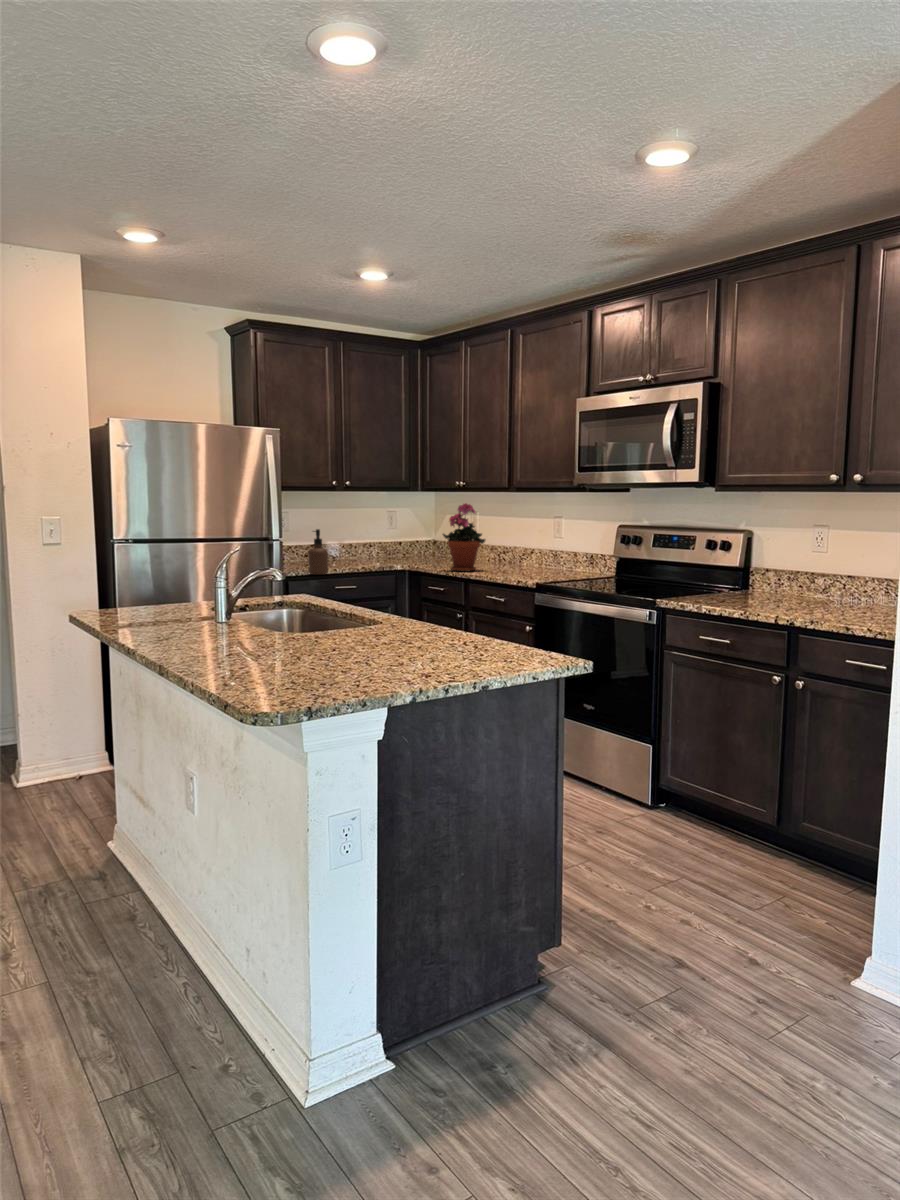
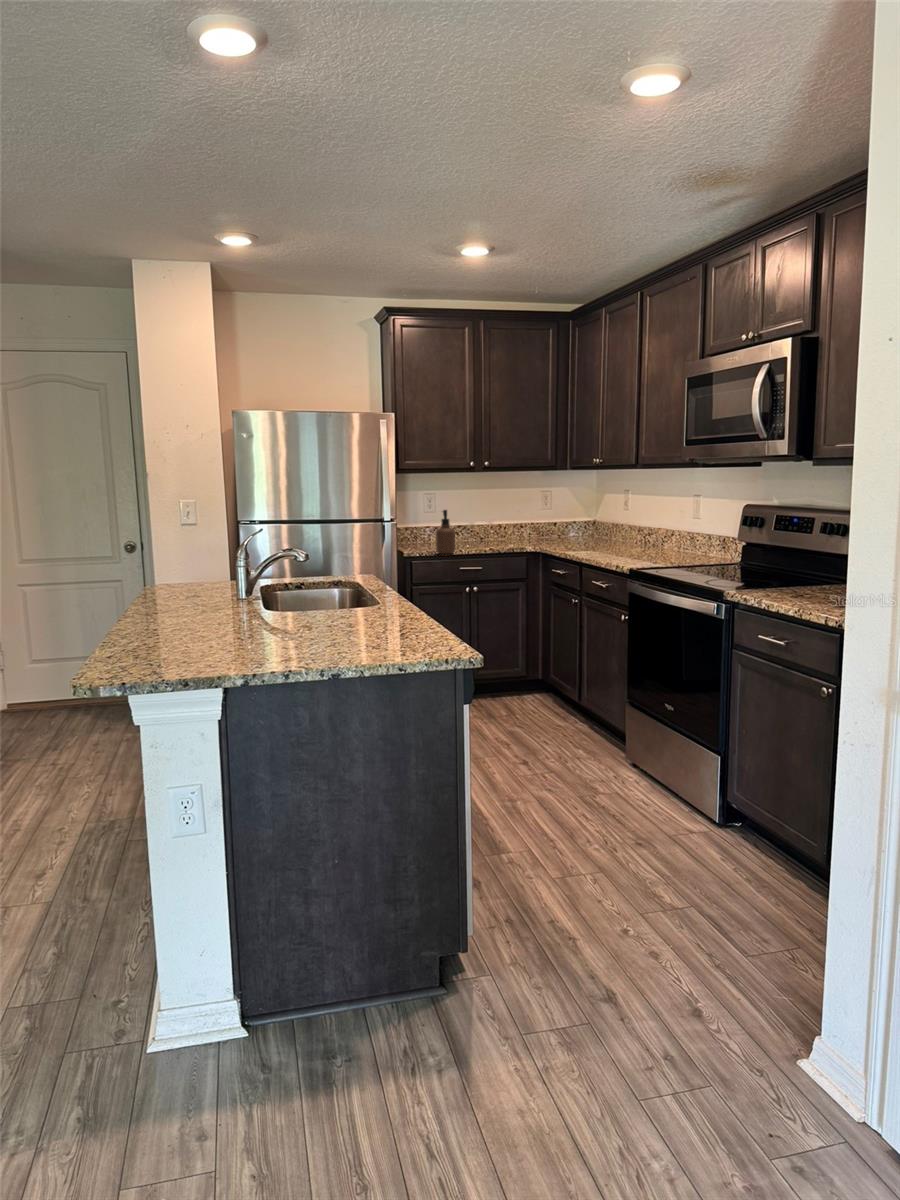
potted plant: present [443,503,485,572] -> none [575,481,620,553]

